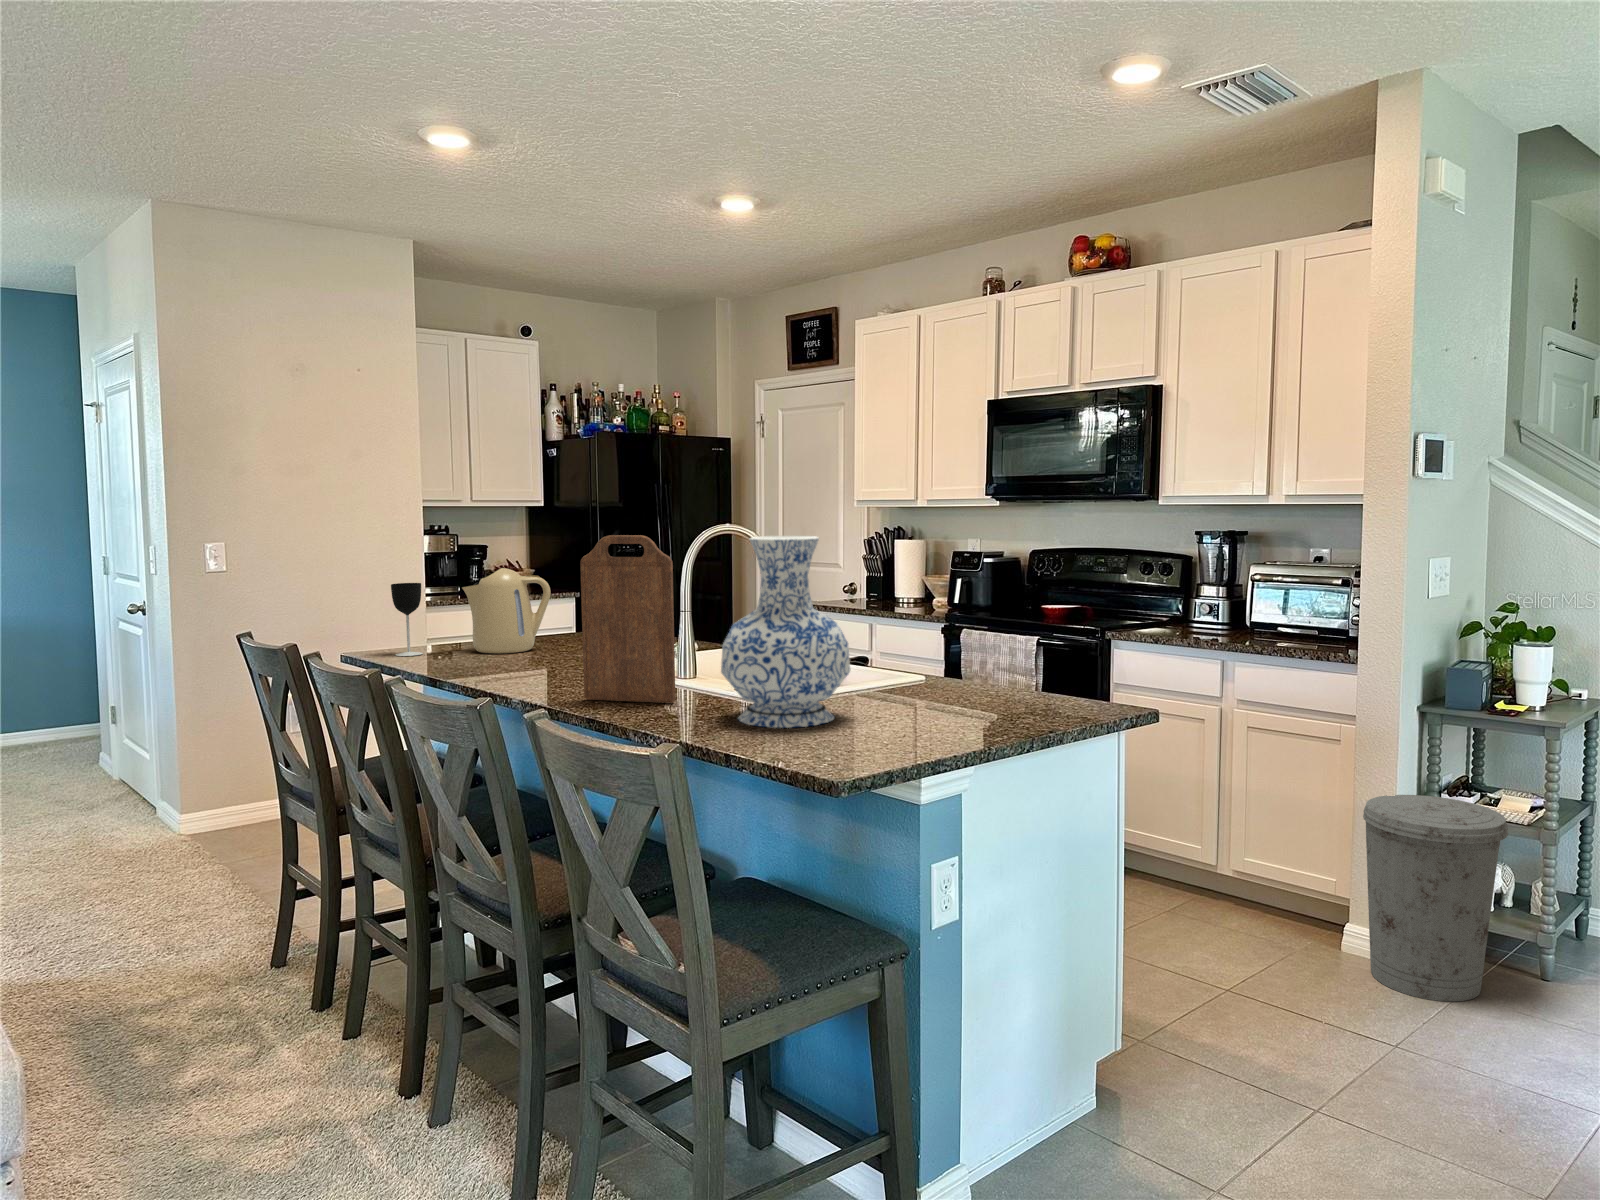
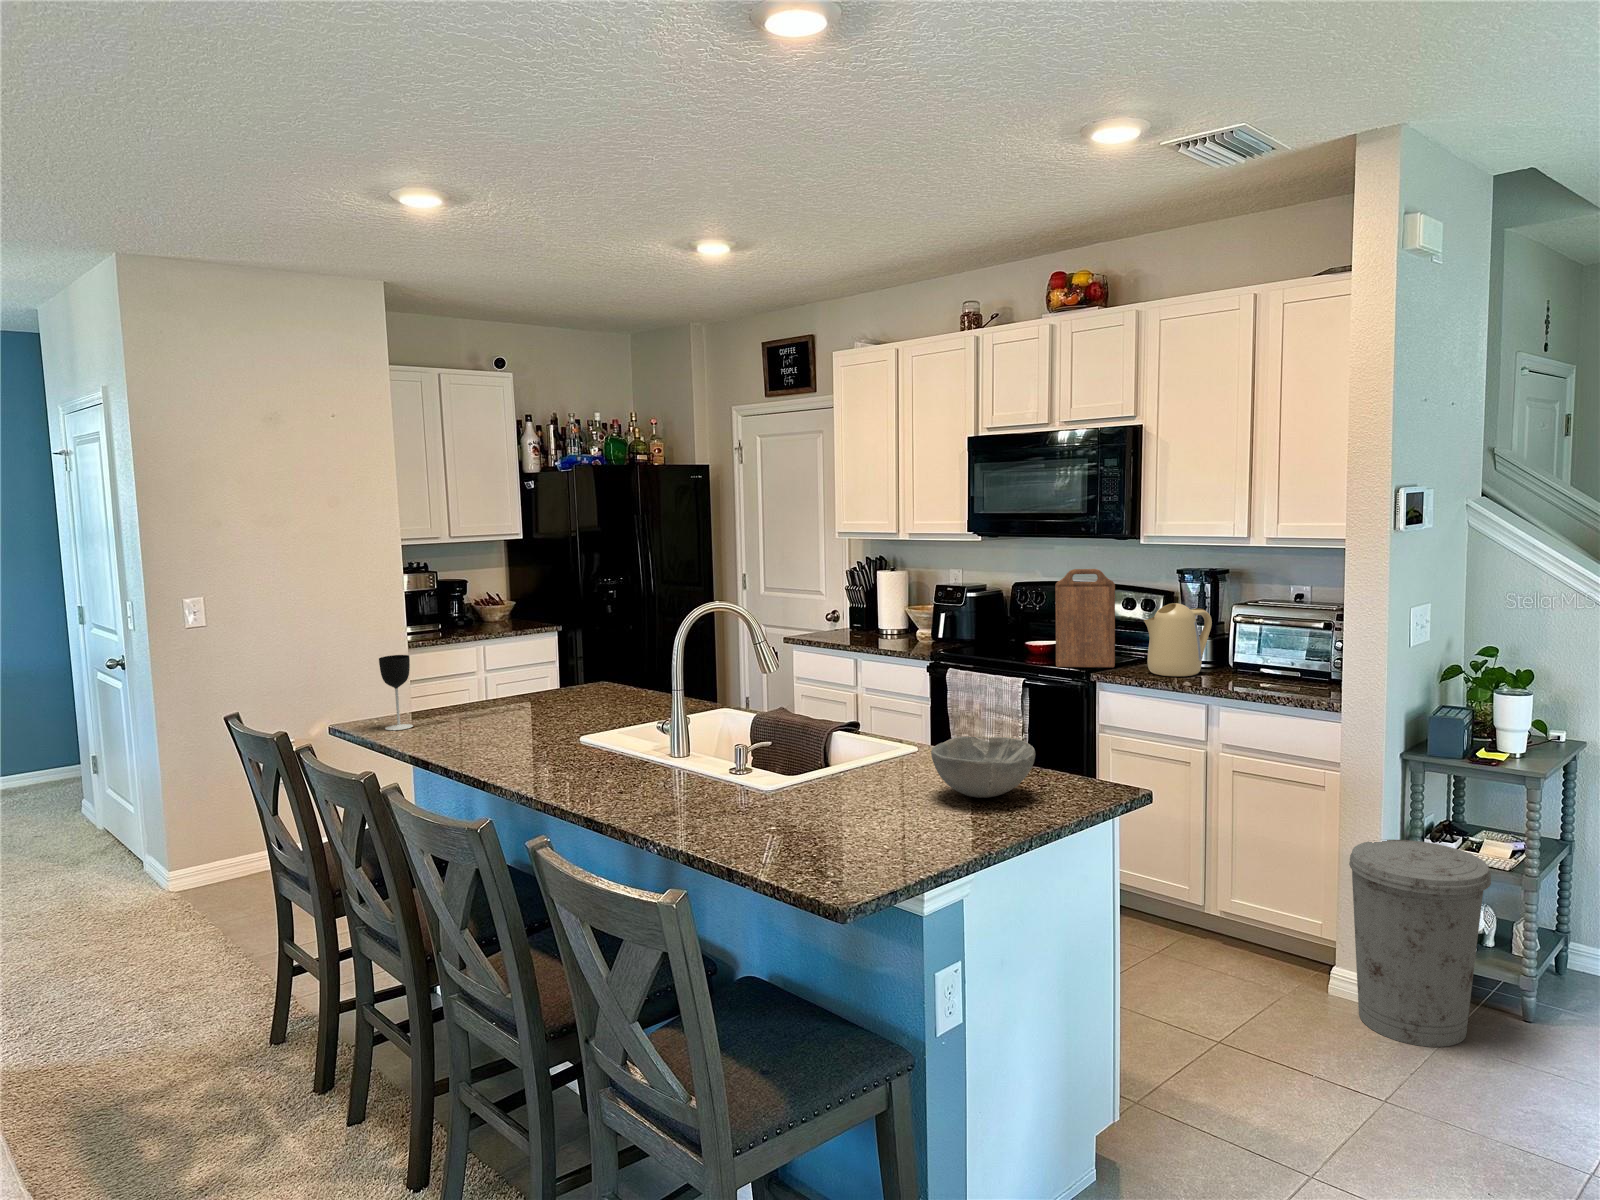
cutting board: present [580,535,675,703] -> present [1055,569,1115,667]
vase: present [721,536,850,728] -> none [720,635,850,834]
kettle: present [462,568,551,654] -> present [1144,603,1212,676]
bowl: none [934,652,1039,707] -> present [931,737,1035,798]

